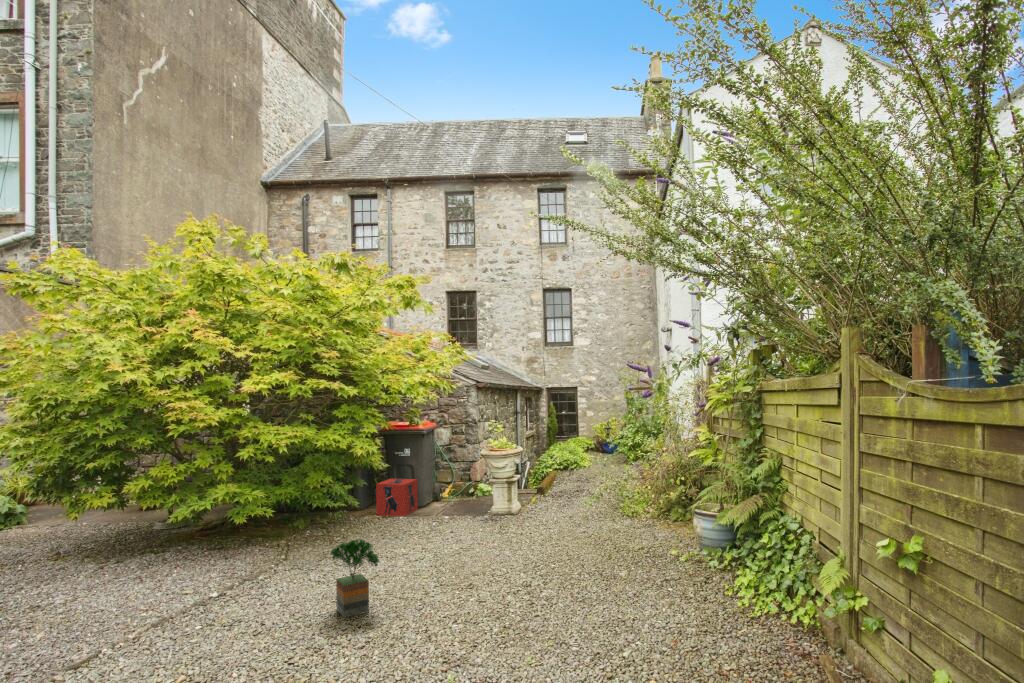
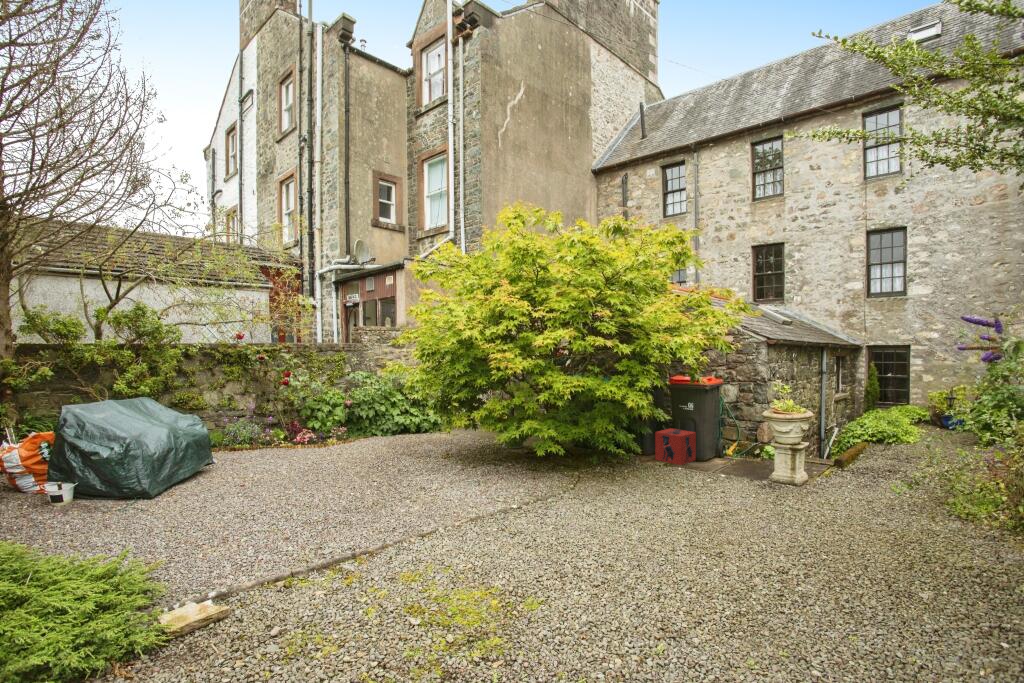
potted tree: present [331,539,379,618] -> none [581,488,624,555]

